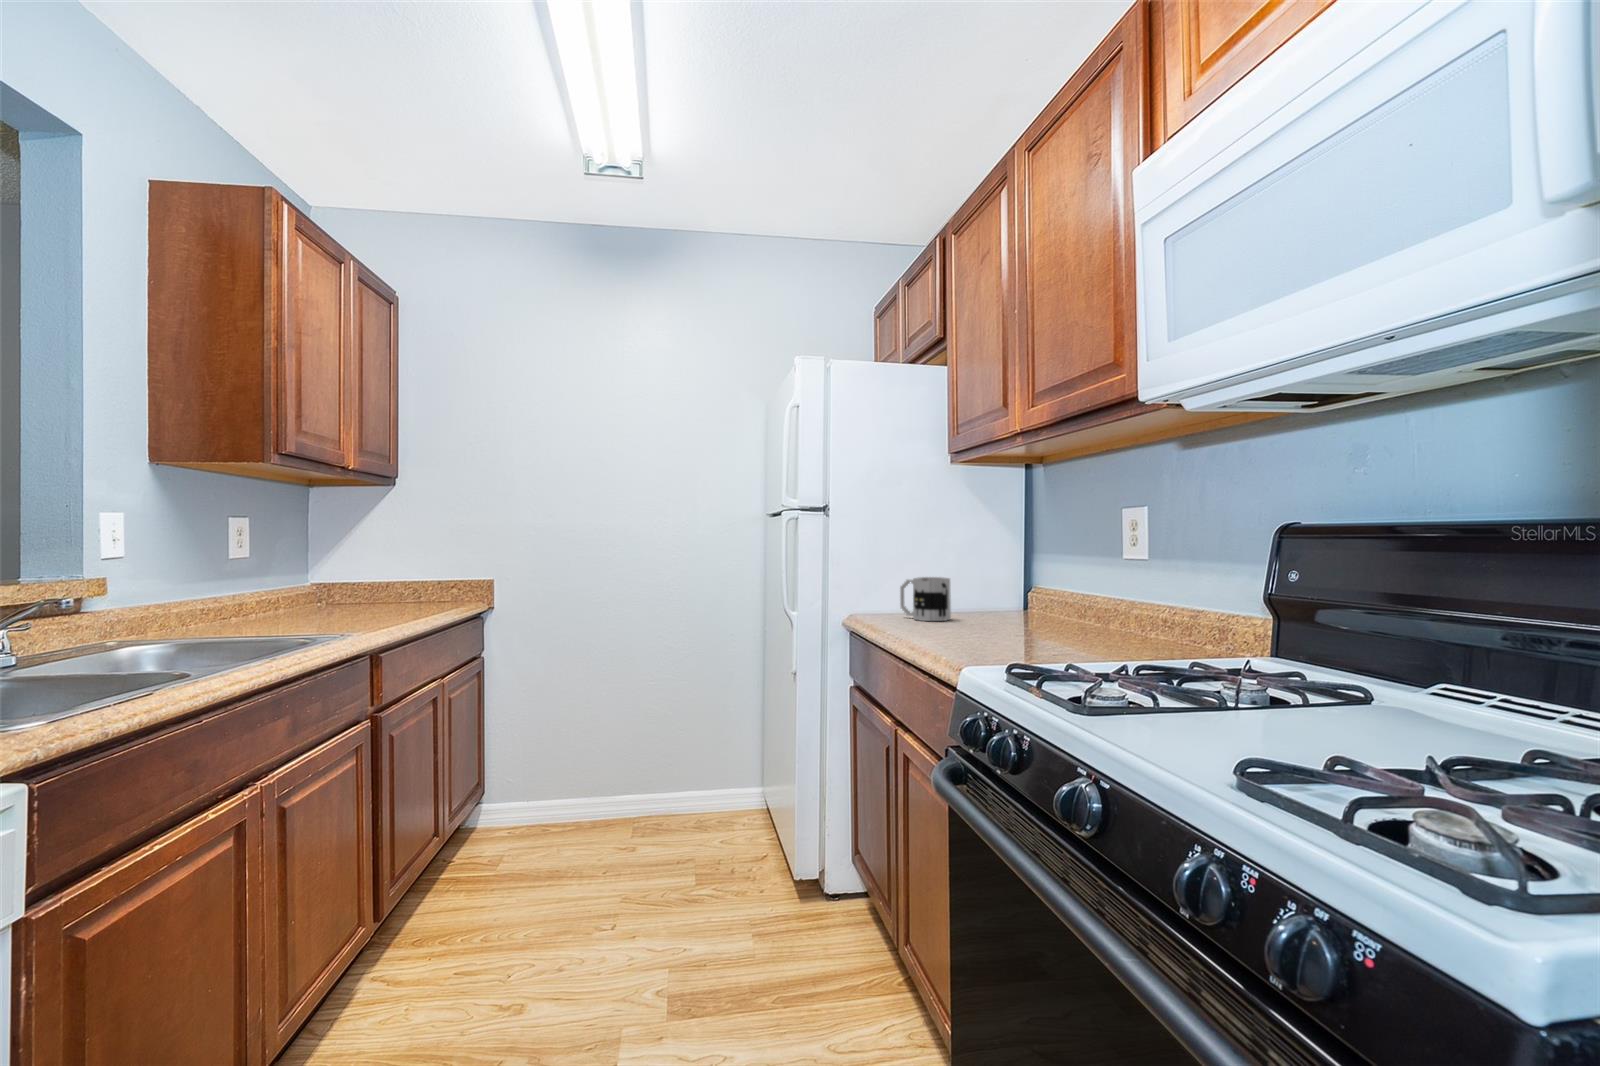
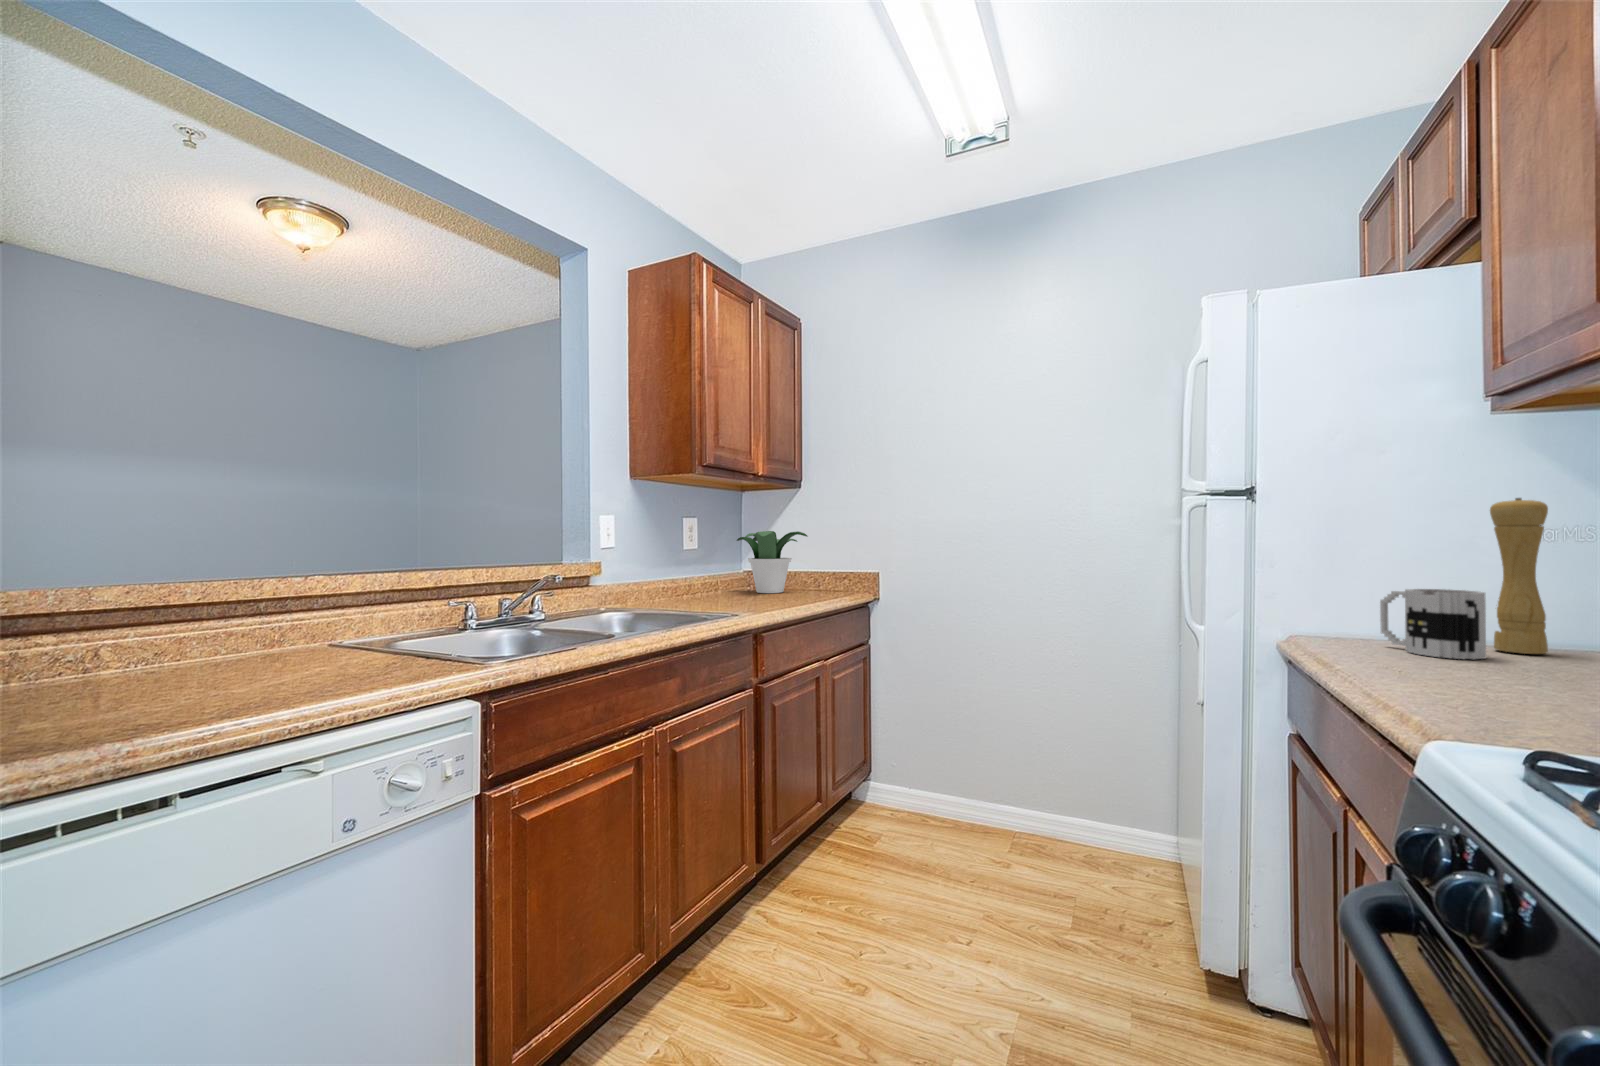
pepper mill: none [952,518,976,615] -> present [1490,498,1548,654]
potted plant: none [304,537,409,612] -> present [737,531,807,593]

